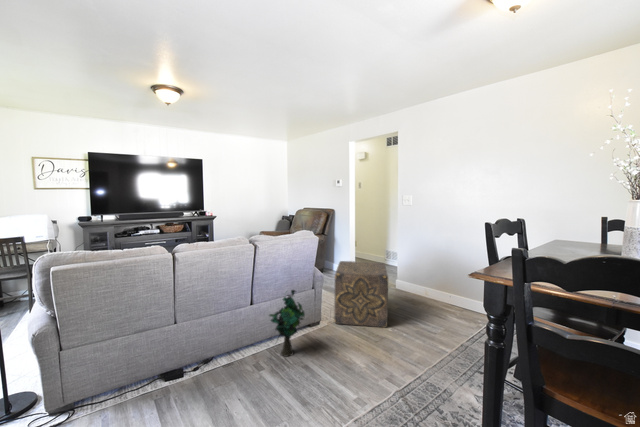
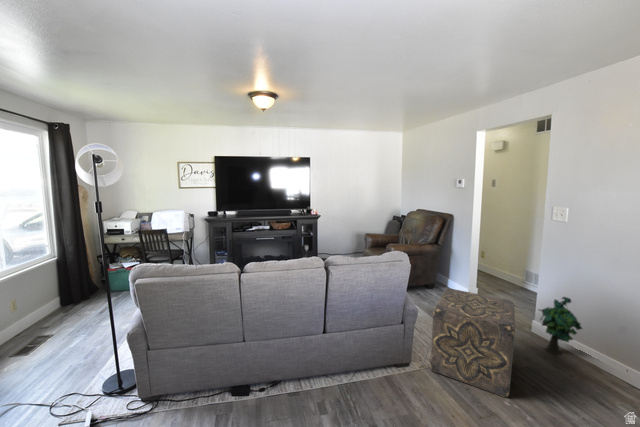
decorative plant: present [269,290,305,356] -> present [539,297,582,355]

